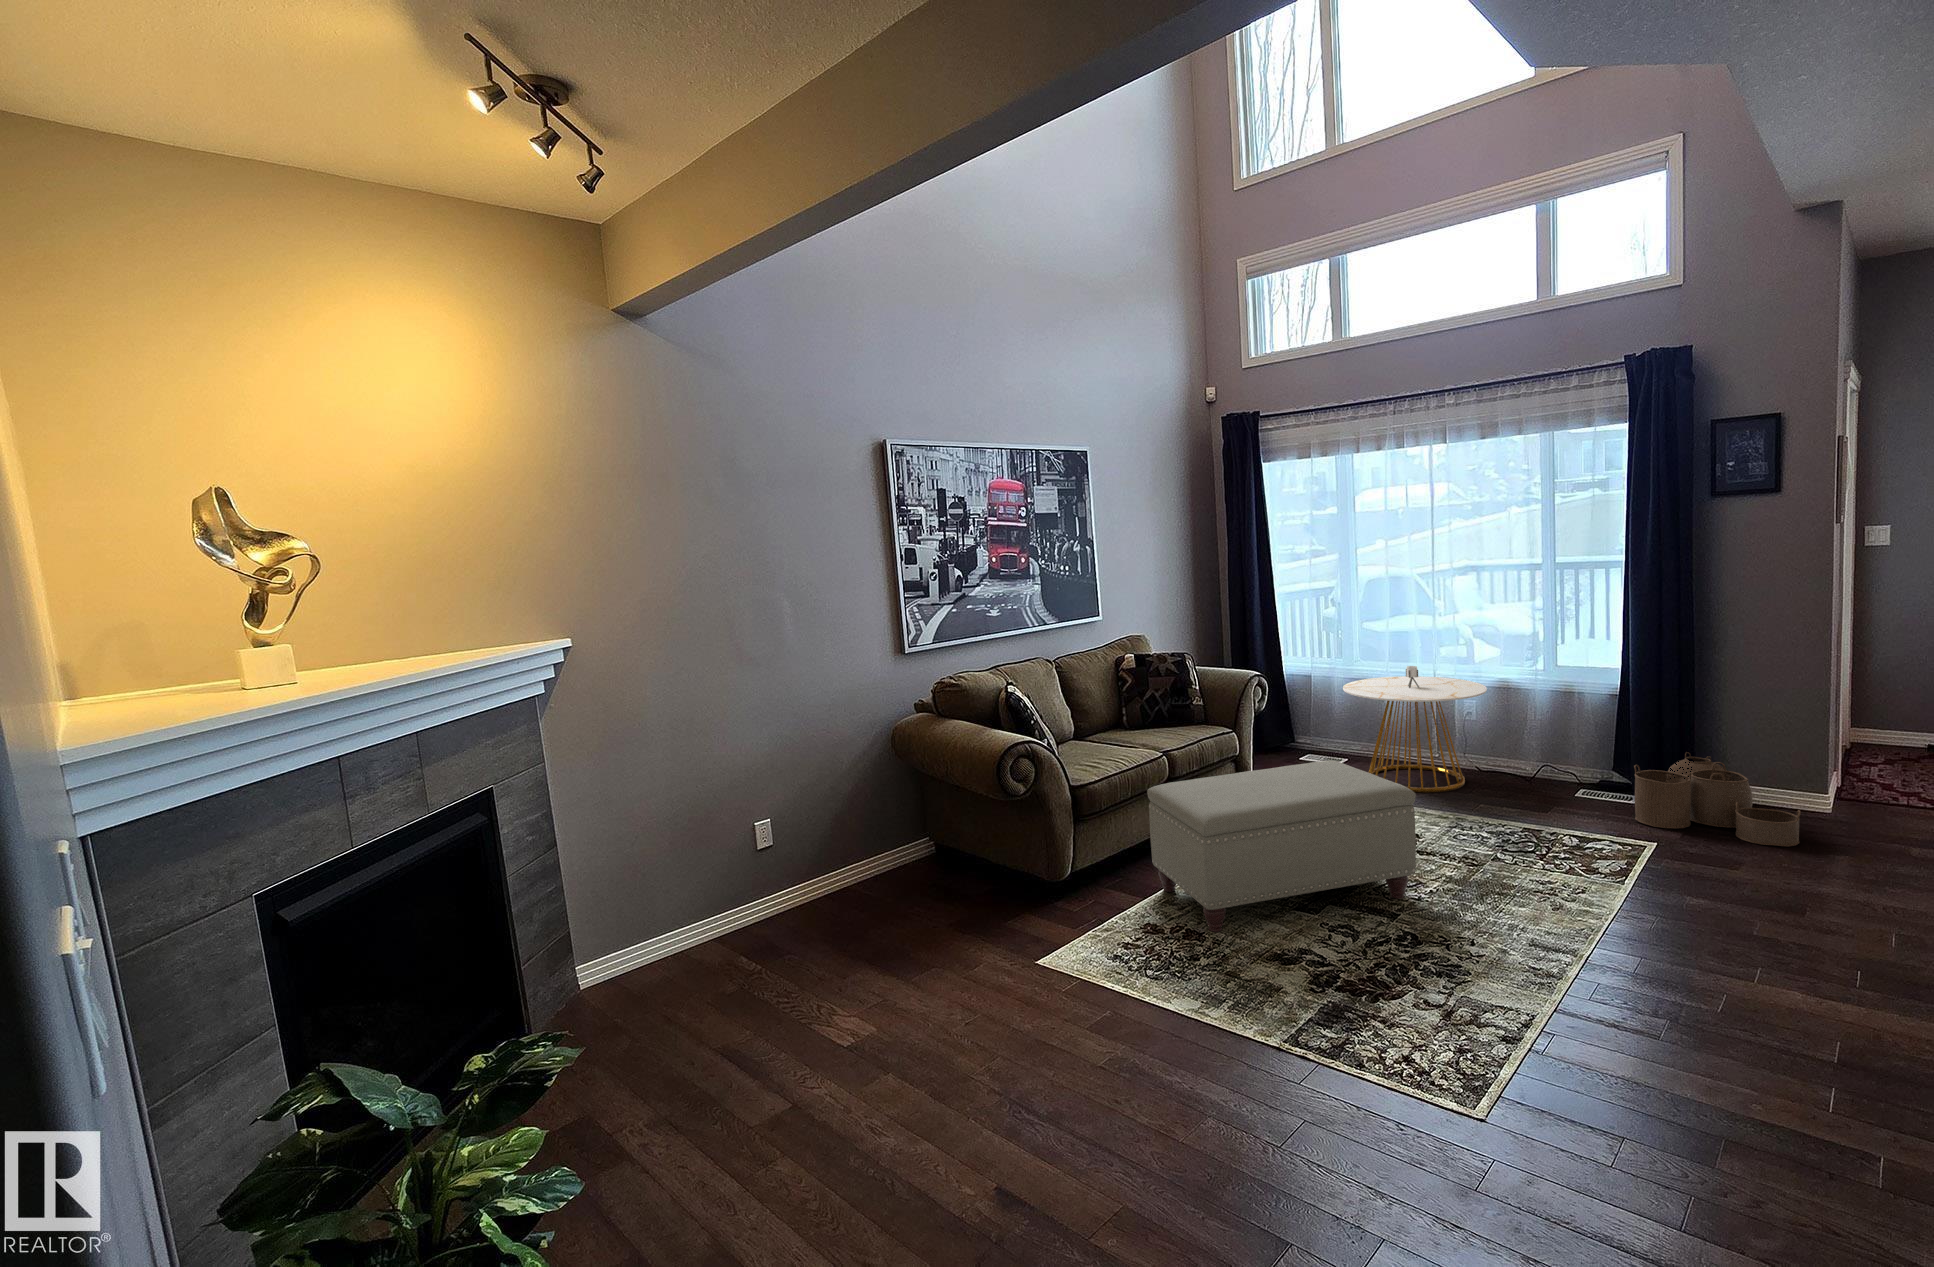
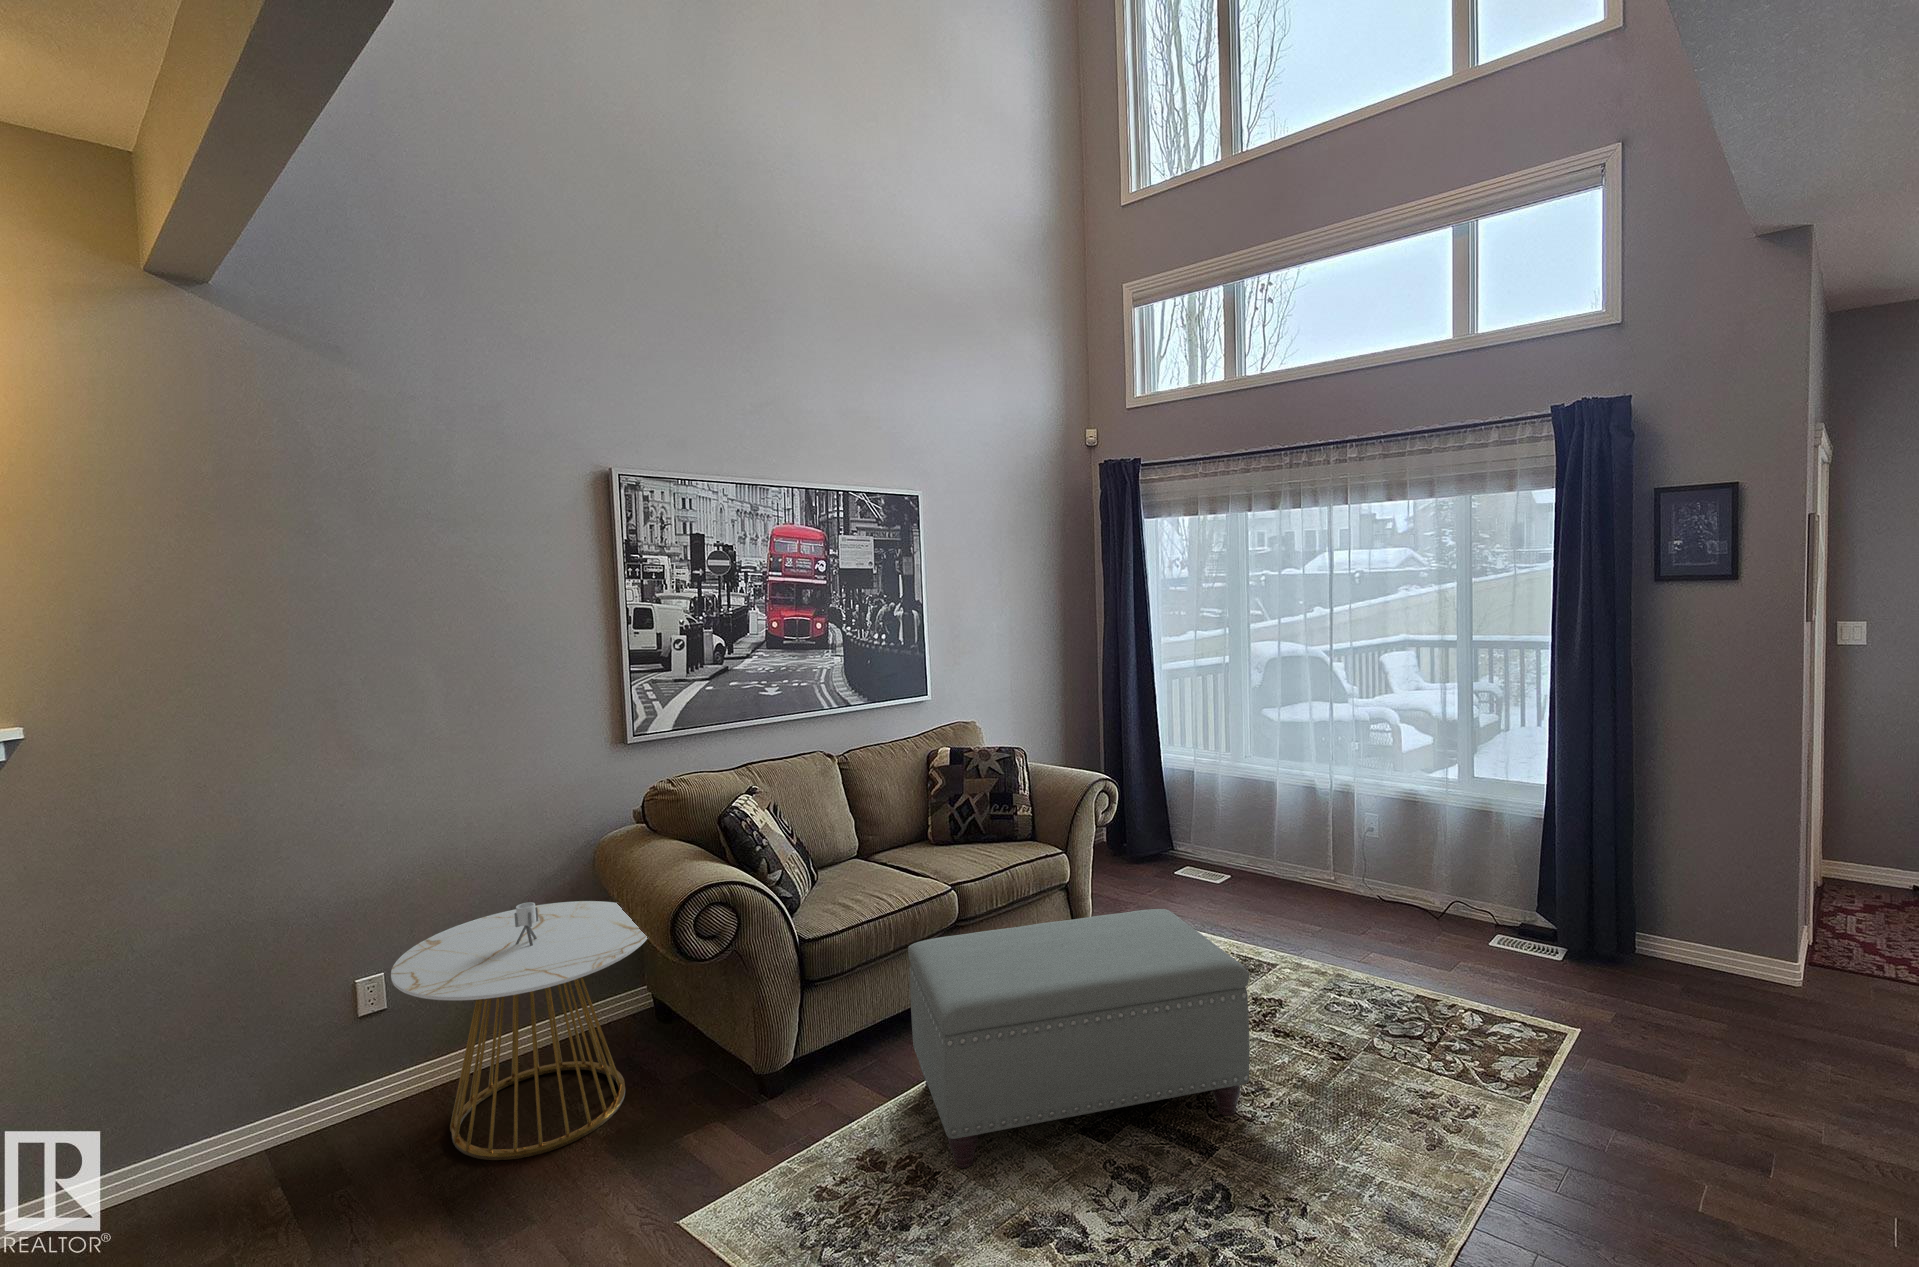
side table: present [1343,666,1487,792] -> present [391,901,648,1160]
woven basket: present [1634,752,1801,847] -> none [1555,900,1762,1046]

